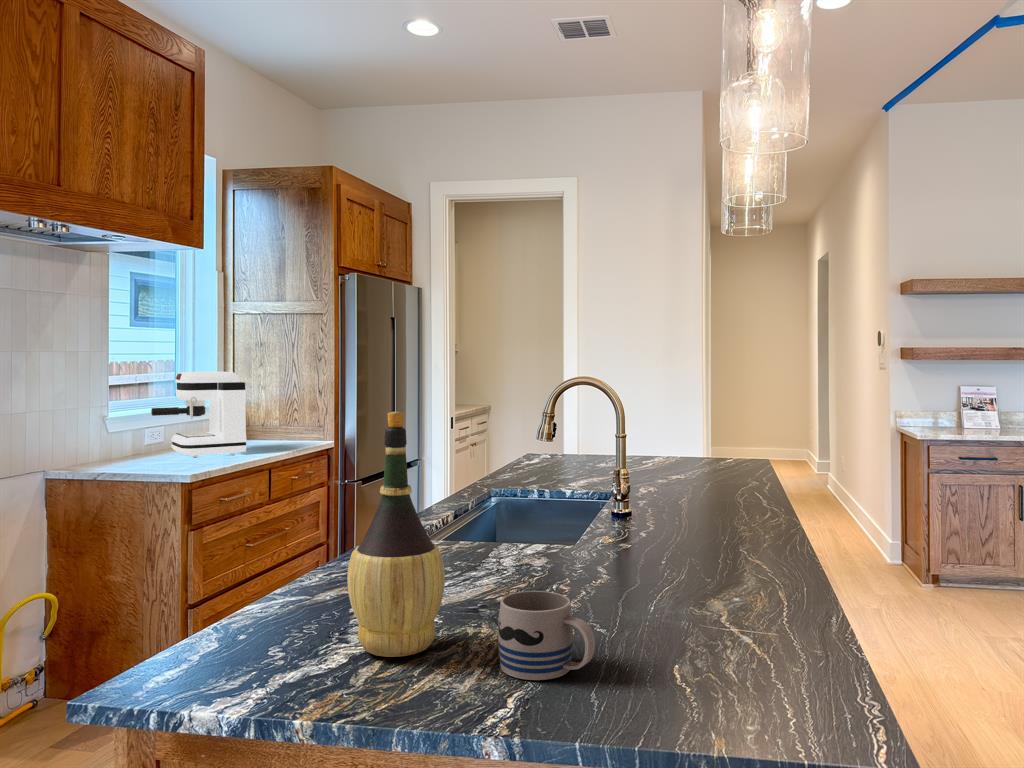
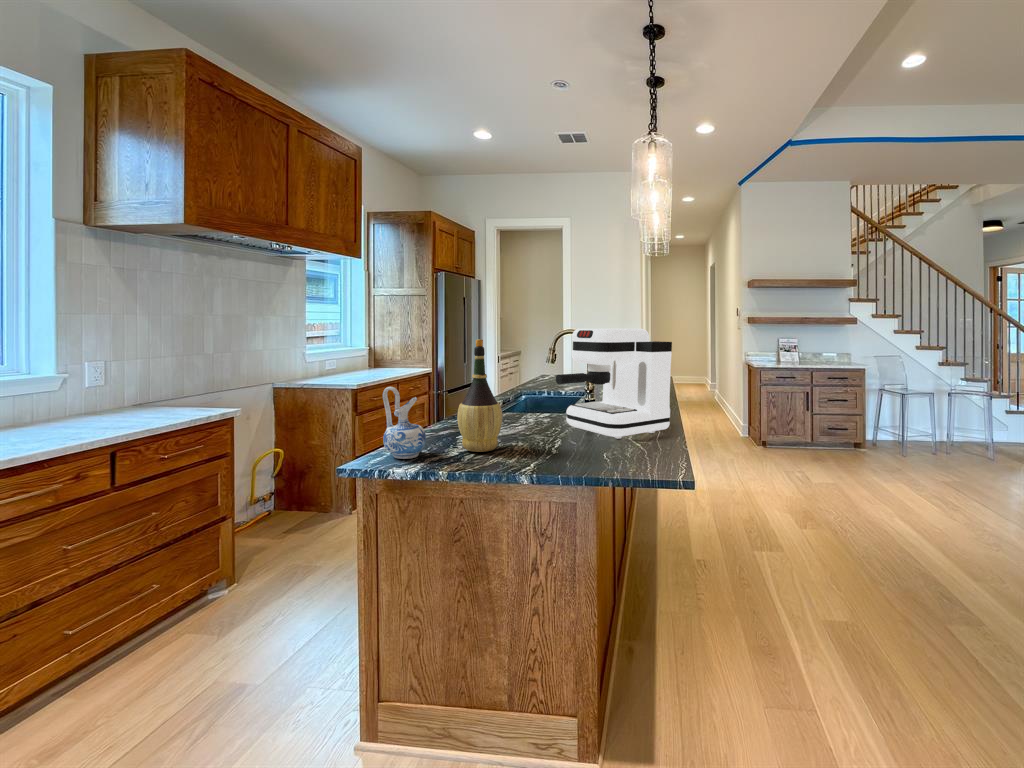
coffee maker: present [151,372,246,457] -> present [556,329,672,439]
ceramic pitcher: none [179,518,276,681] -> present [383,387,426,459]
mug: present [498,591,595,680] -> none [527,423,572,460]

